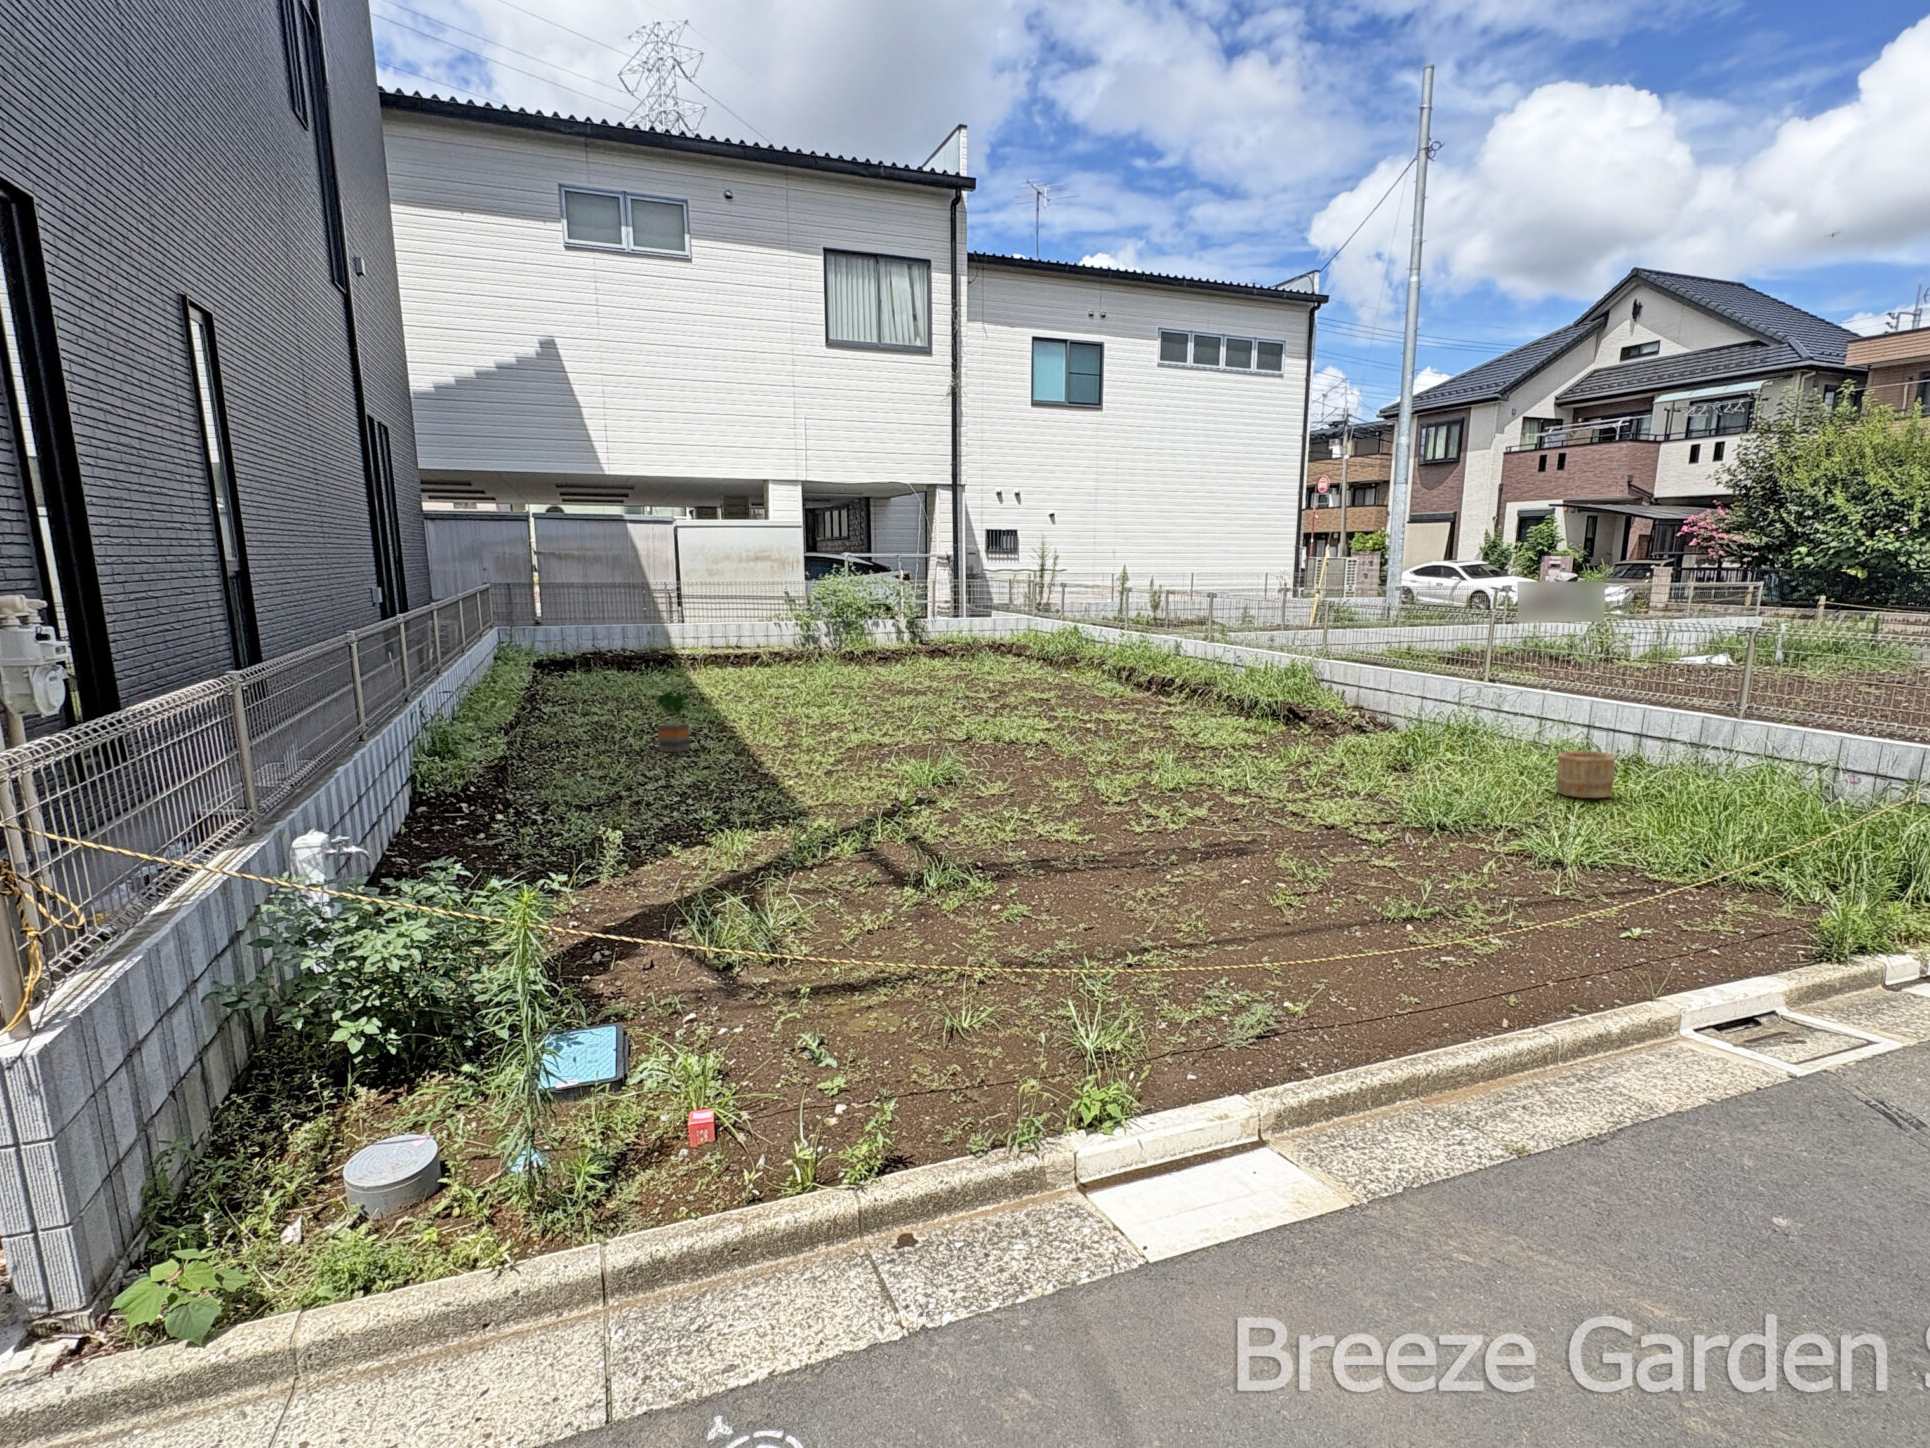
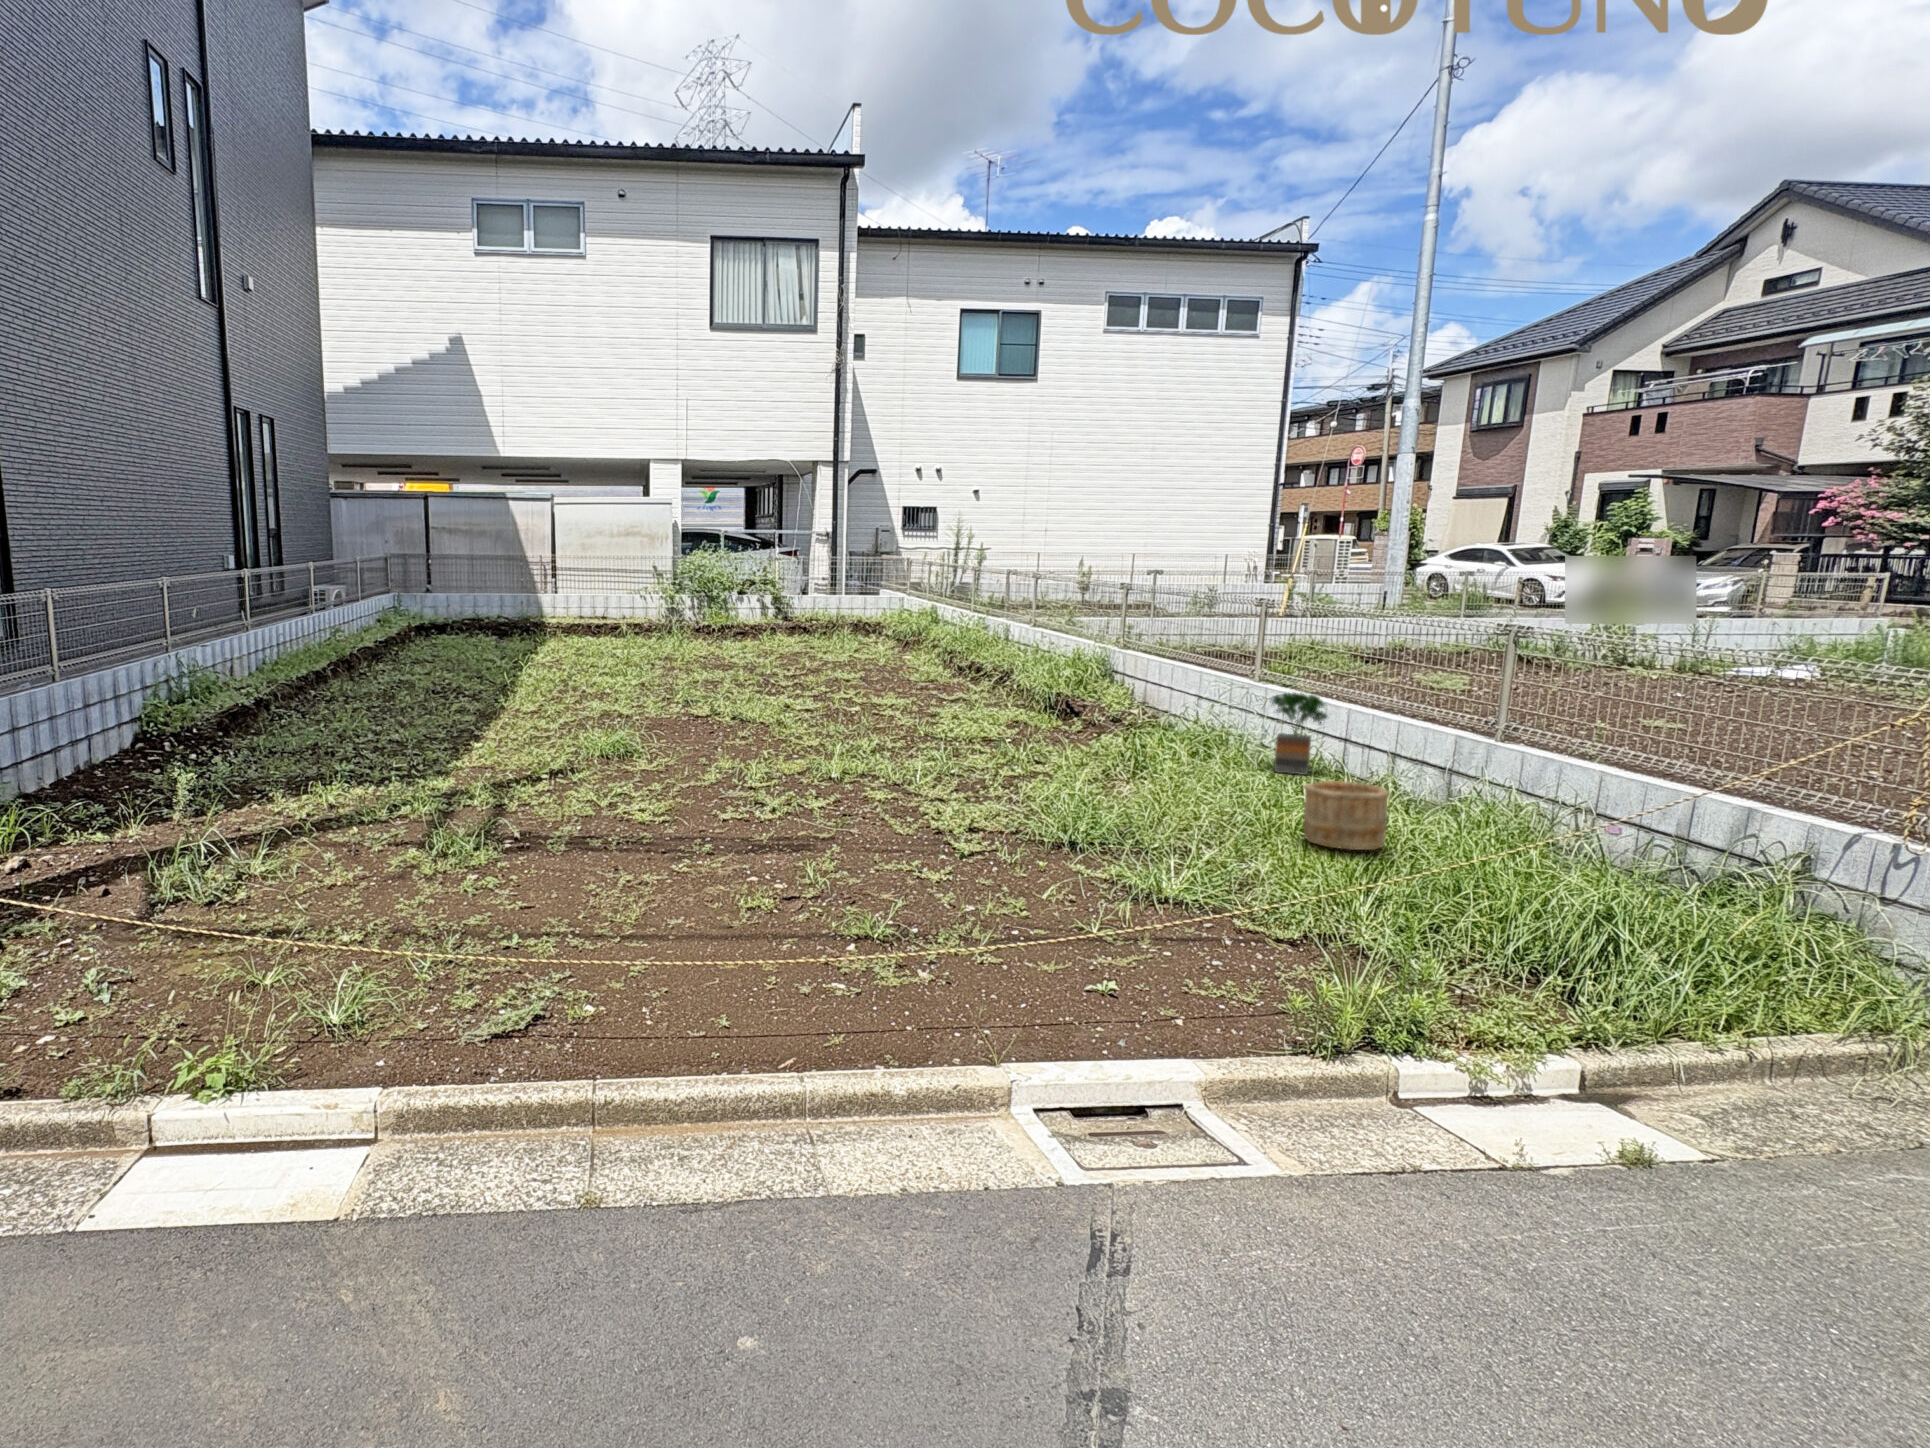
potted tree: present [657,692,692,752] -> present [1270,693,1328,775]

